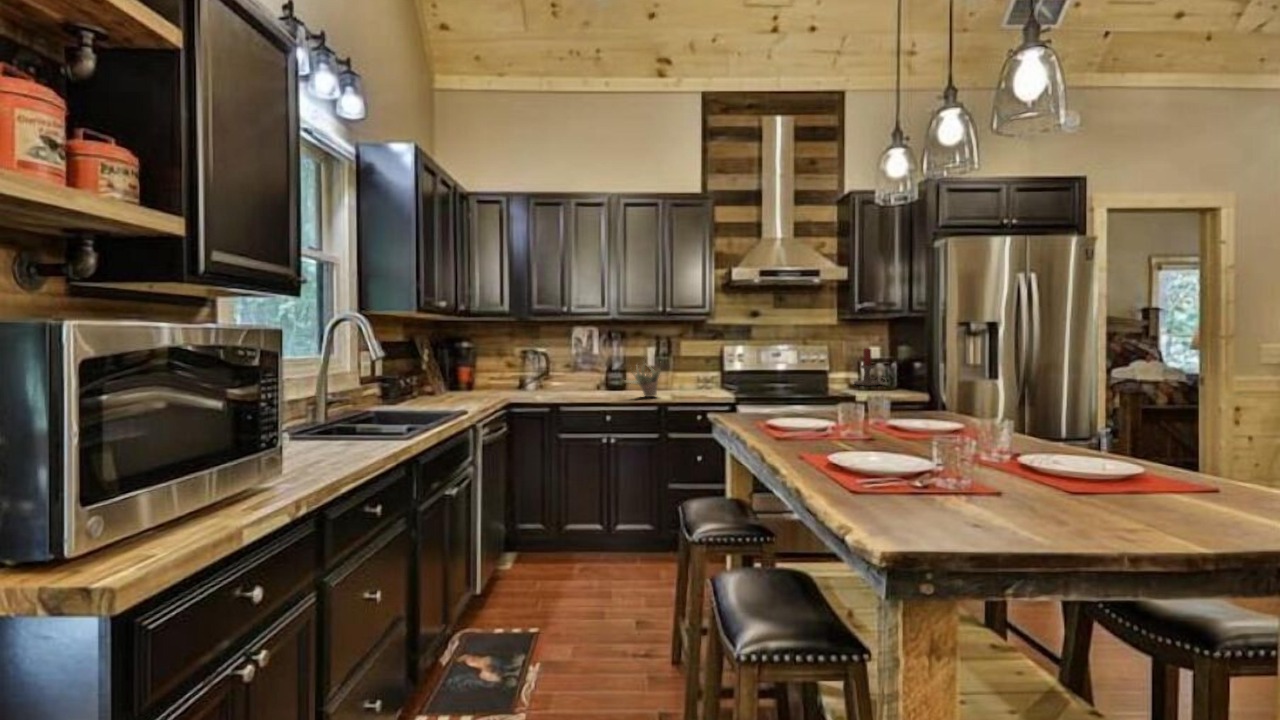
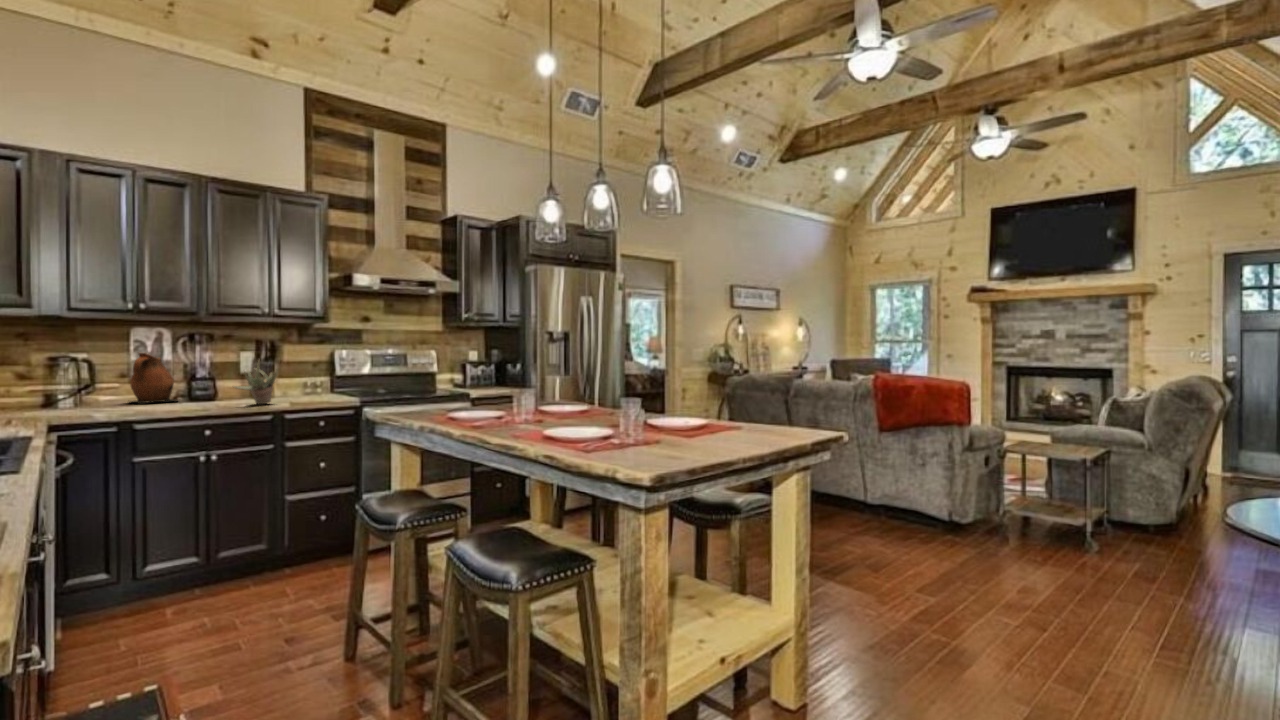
ceramic pitcher: none [566,348,601,390] -> present [130,353,178,403]
candle holder: present [854,348,887,386] -> none [458,353,487,387]

